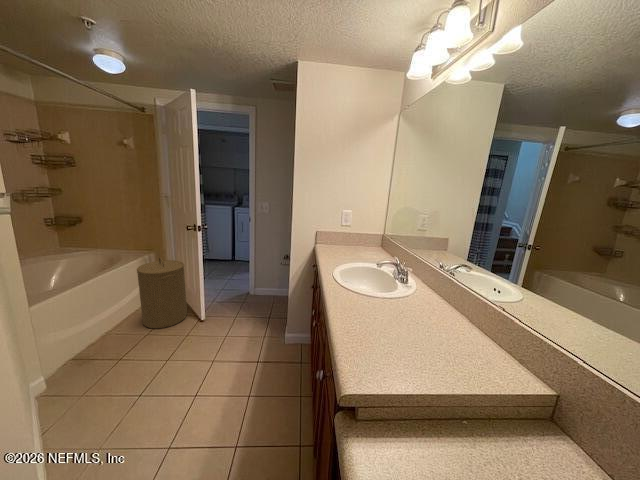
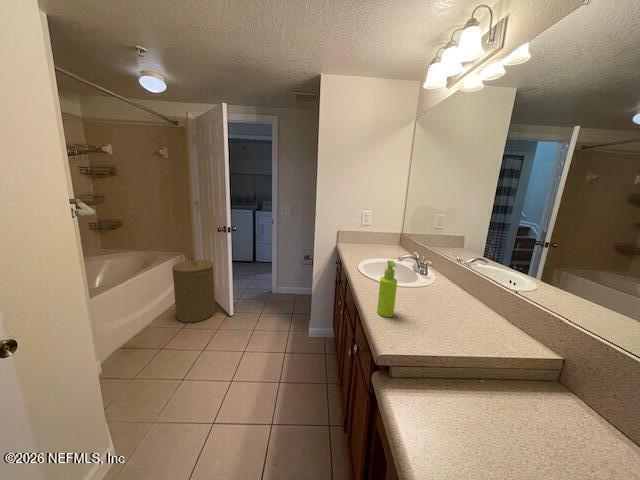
soap dispenser: none [347,274,370,339] -> present [377,260,397,317]

